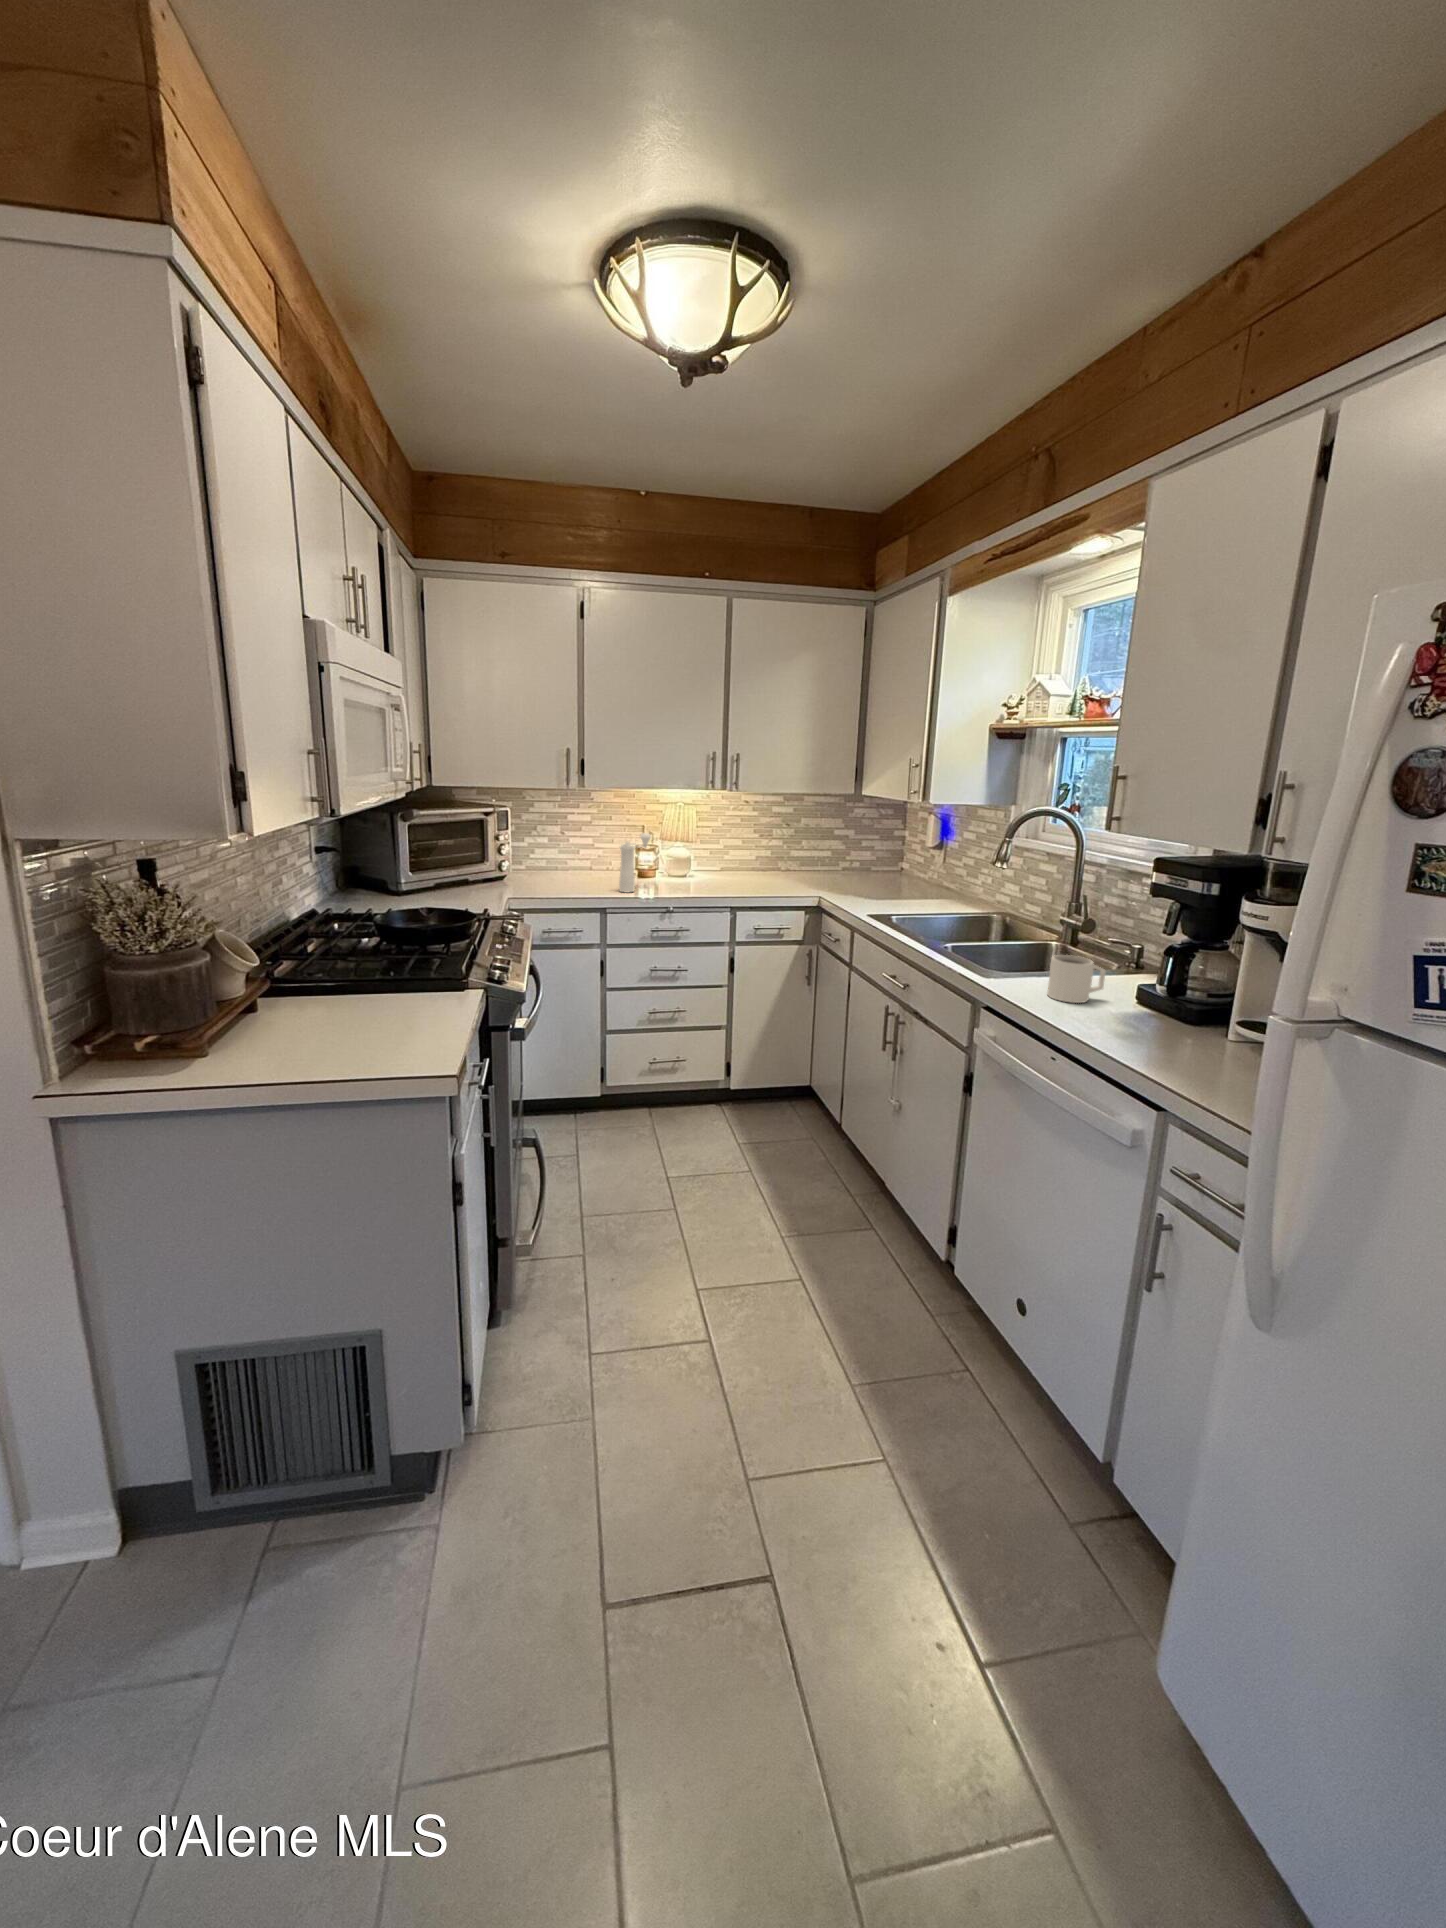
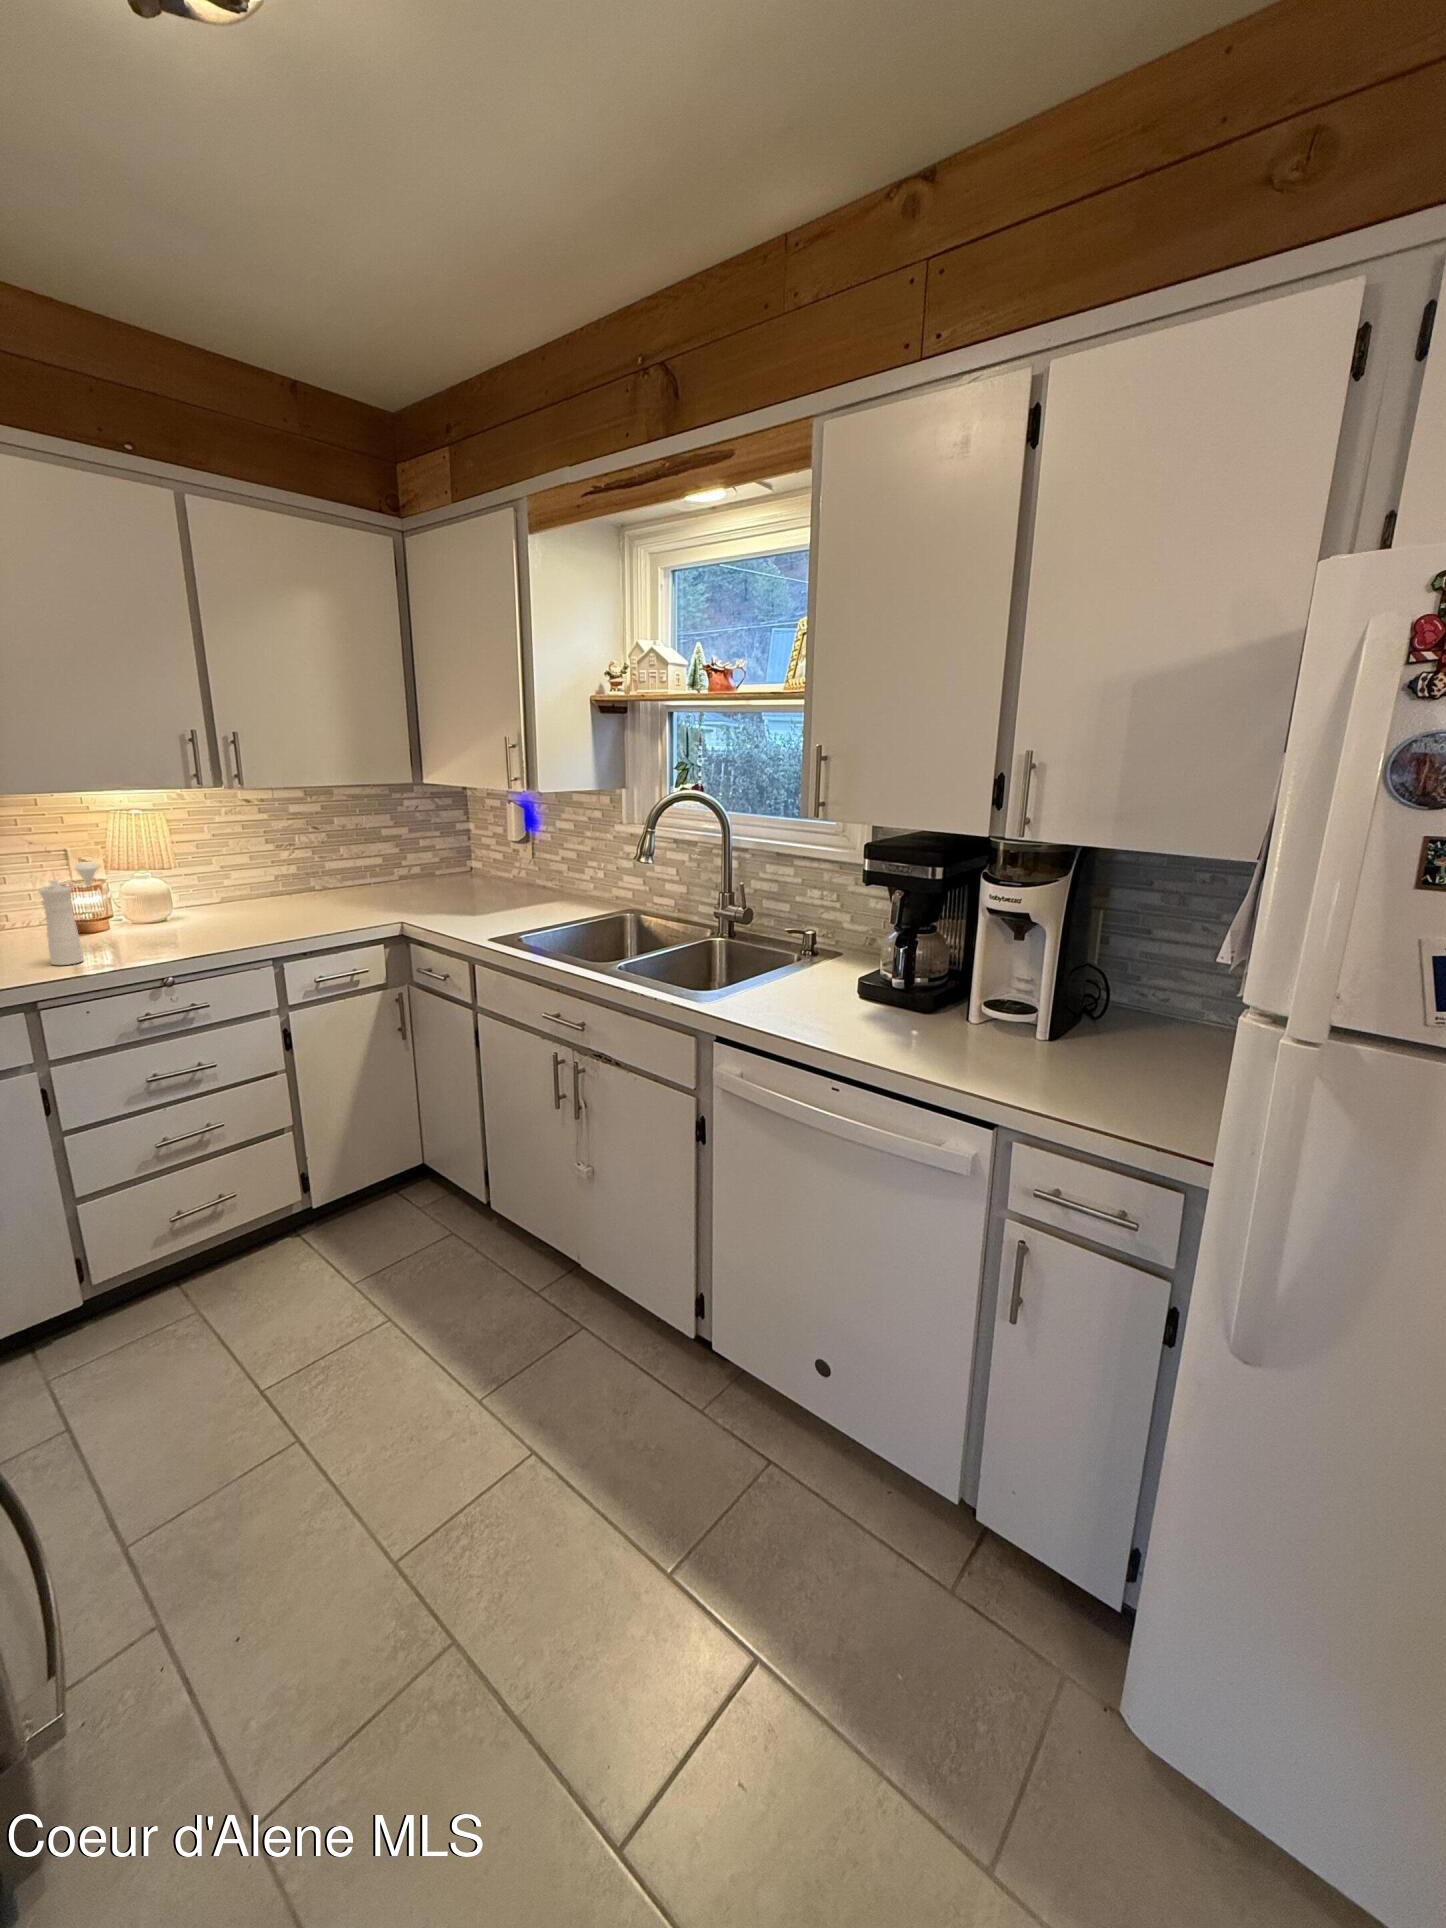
mug: present [1047,955,1106,1003] -> none [790,962,842,1017]

